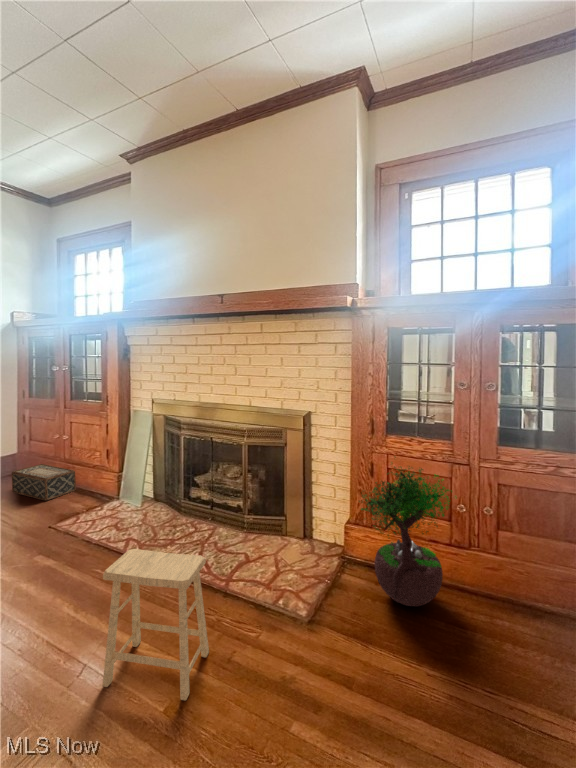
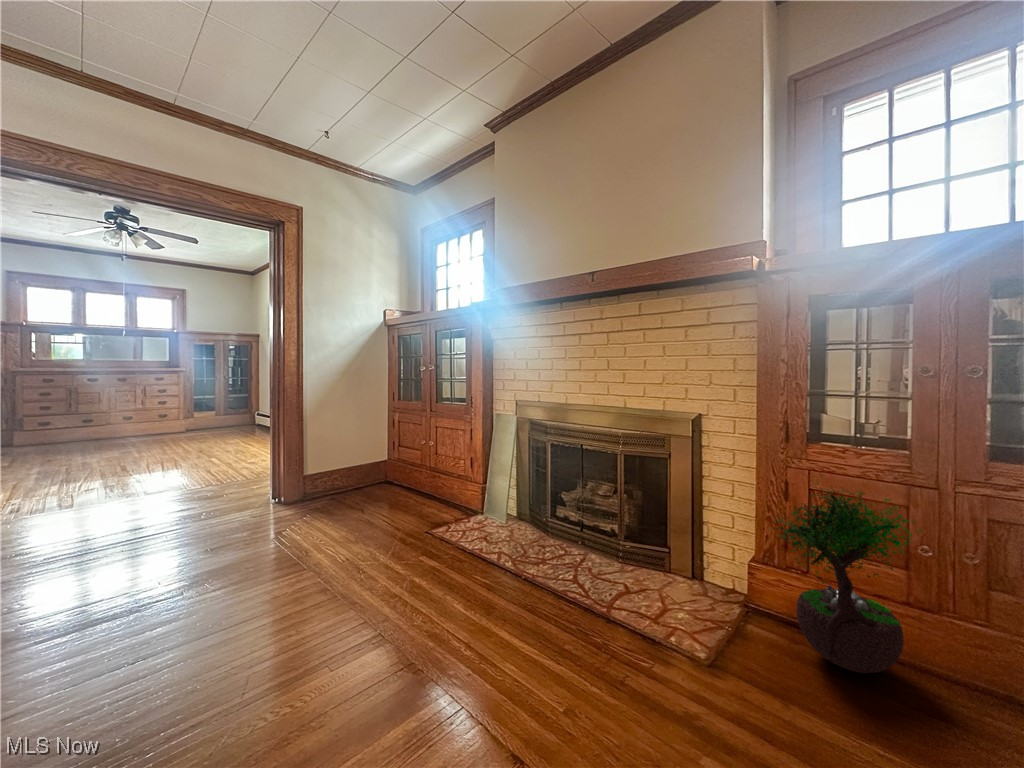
woven basket: present [12,464,76,501] -> none [391,477,444,511]
footstool: present [102,549,209,700] -> none [496,551,598,713]

